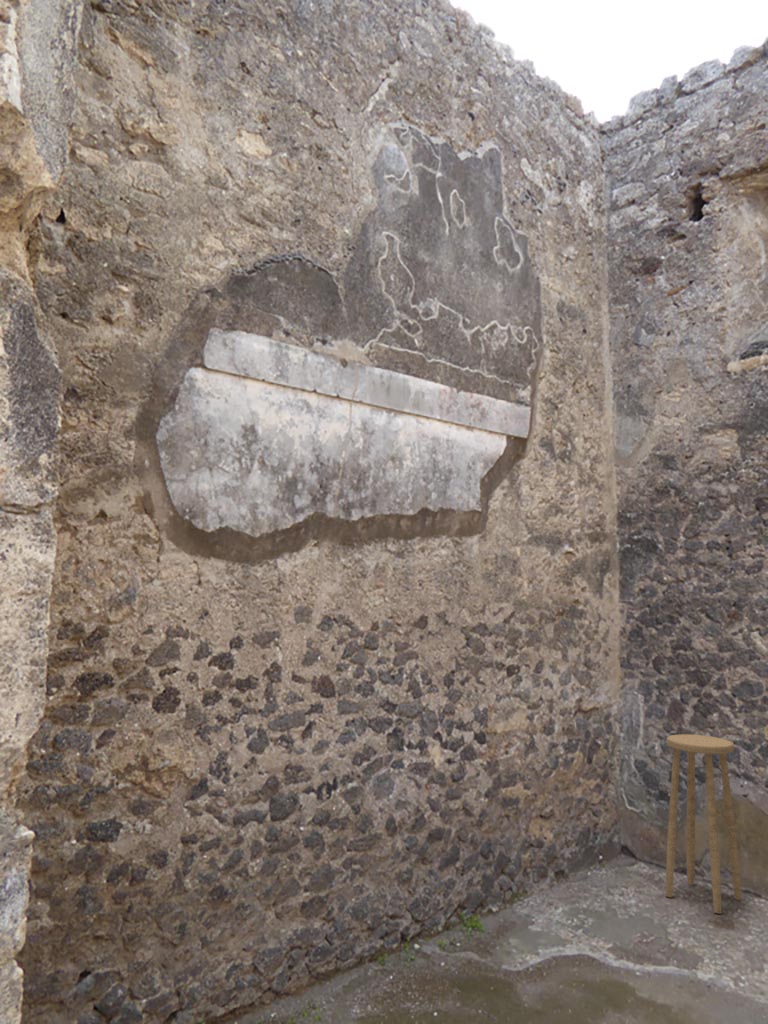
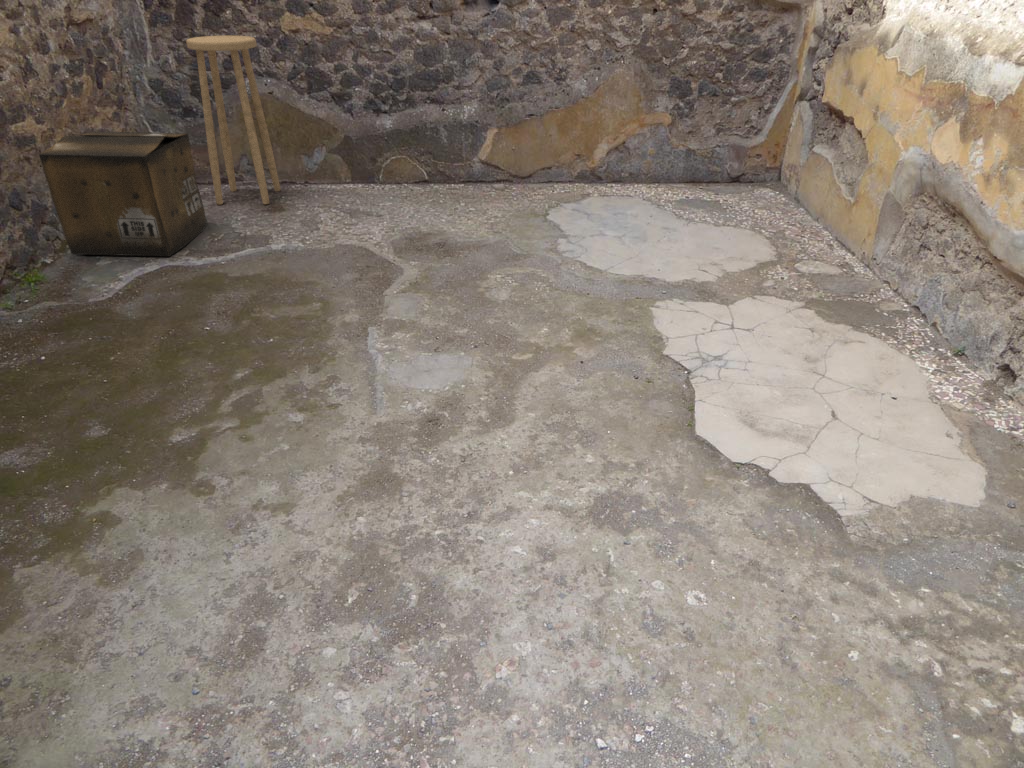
cardboard box: none [515,801,646,943] -> present [39,132,207,256]

